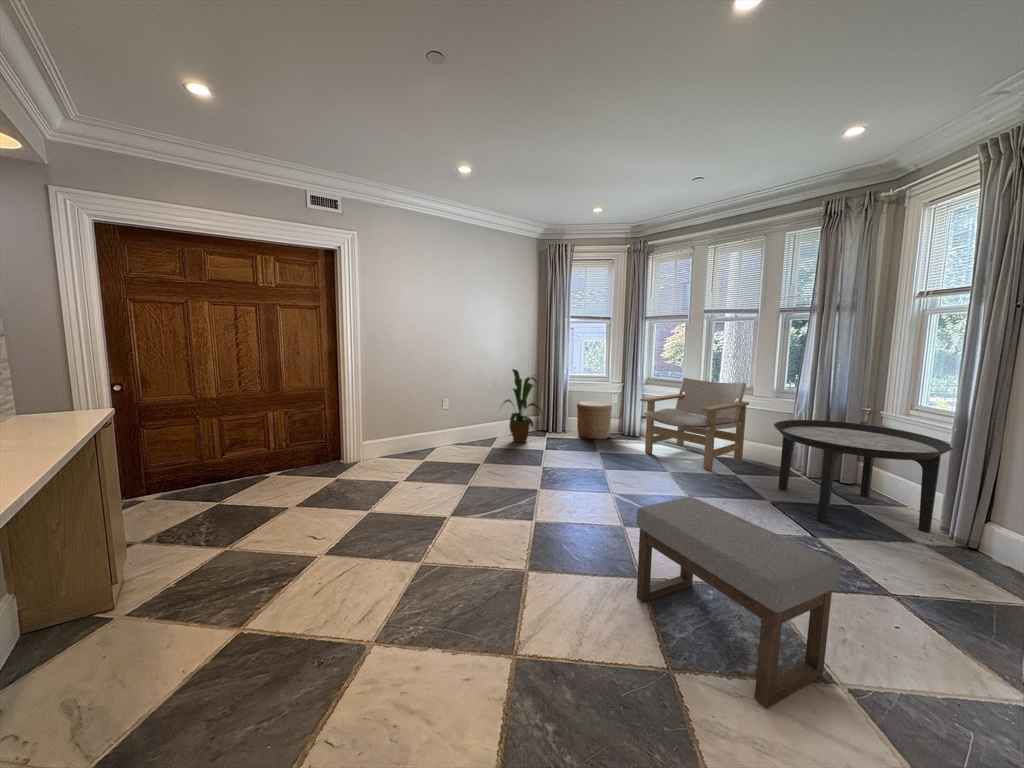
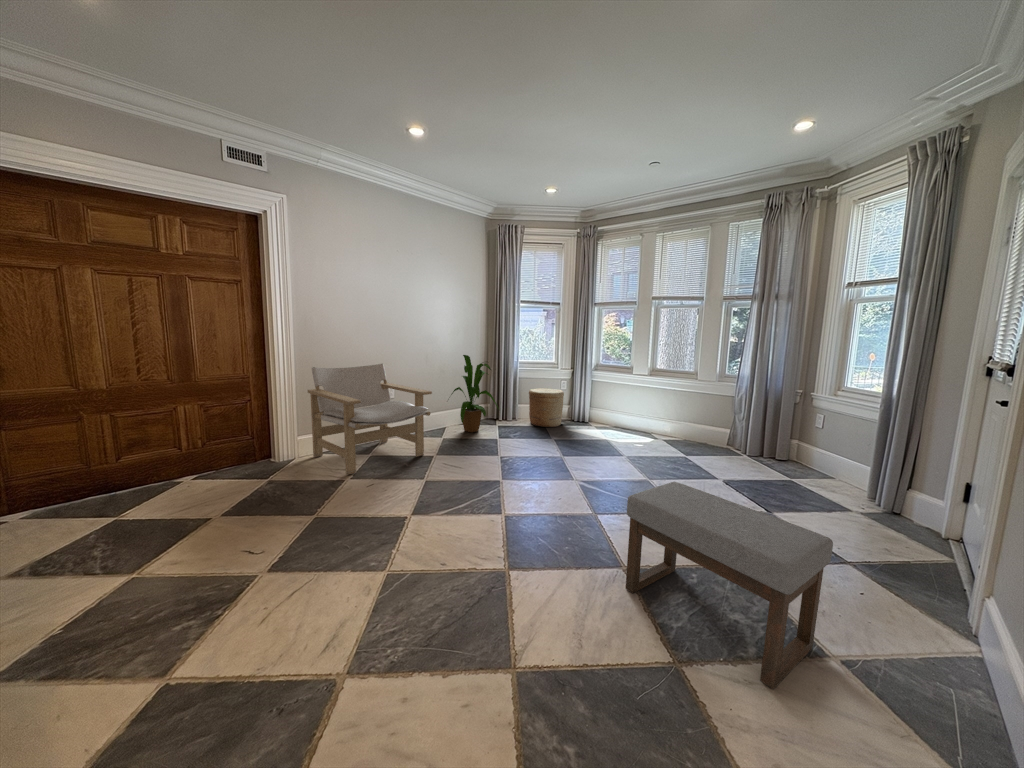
lounge chair: present [640,378,749,471] -> present [308,364,432,475]
round table: present [774,420,953,532] -> none [726,403,880,502]

